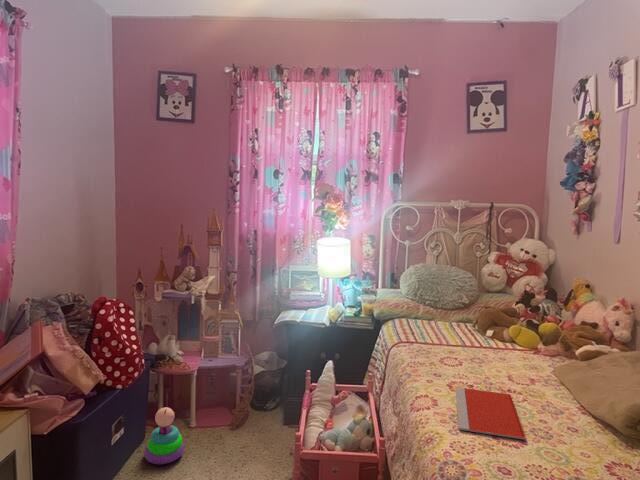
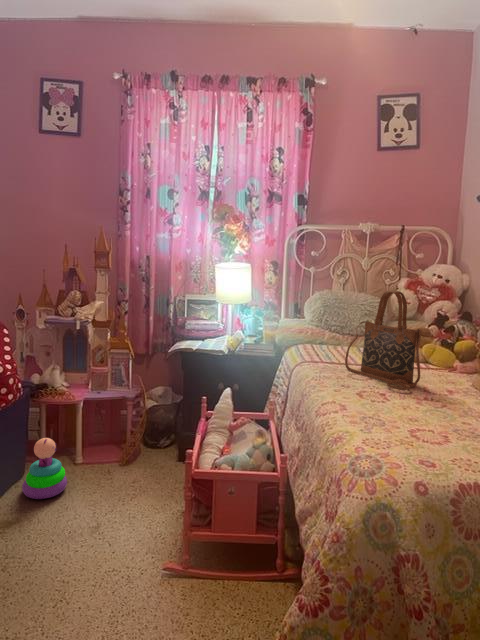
handbag: none [438,282,507,377] -> present [345,290,422,390]
notebook: present [456,387,525,440] -> none [365,398,446,442]

